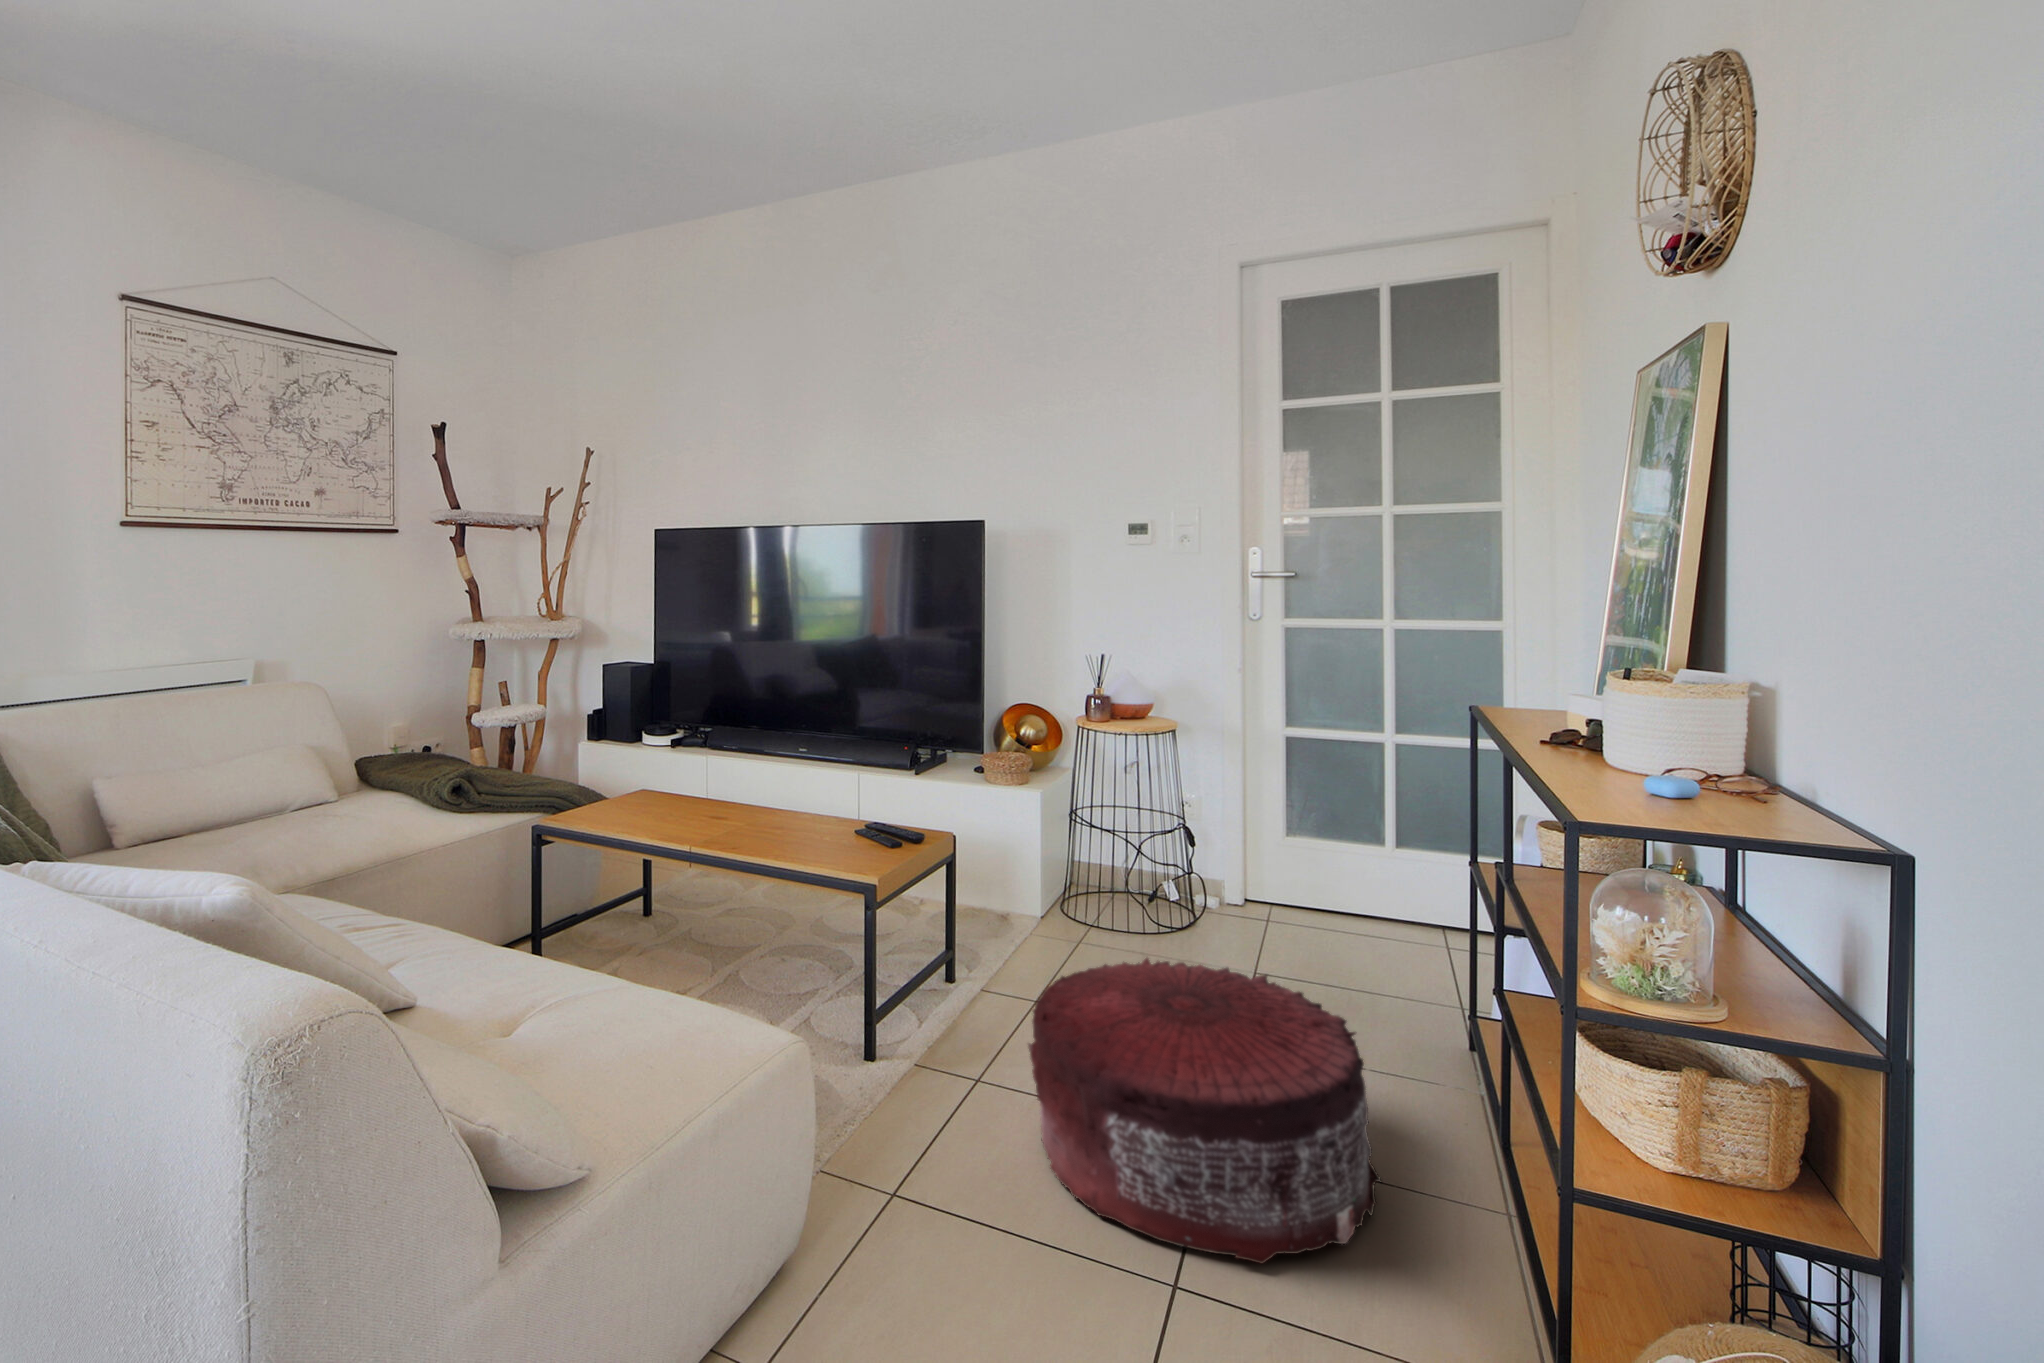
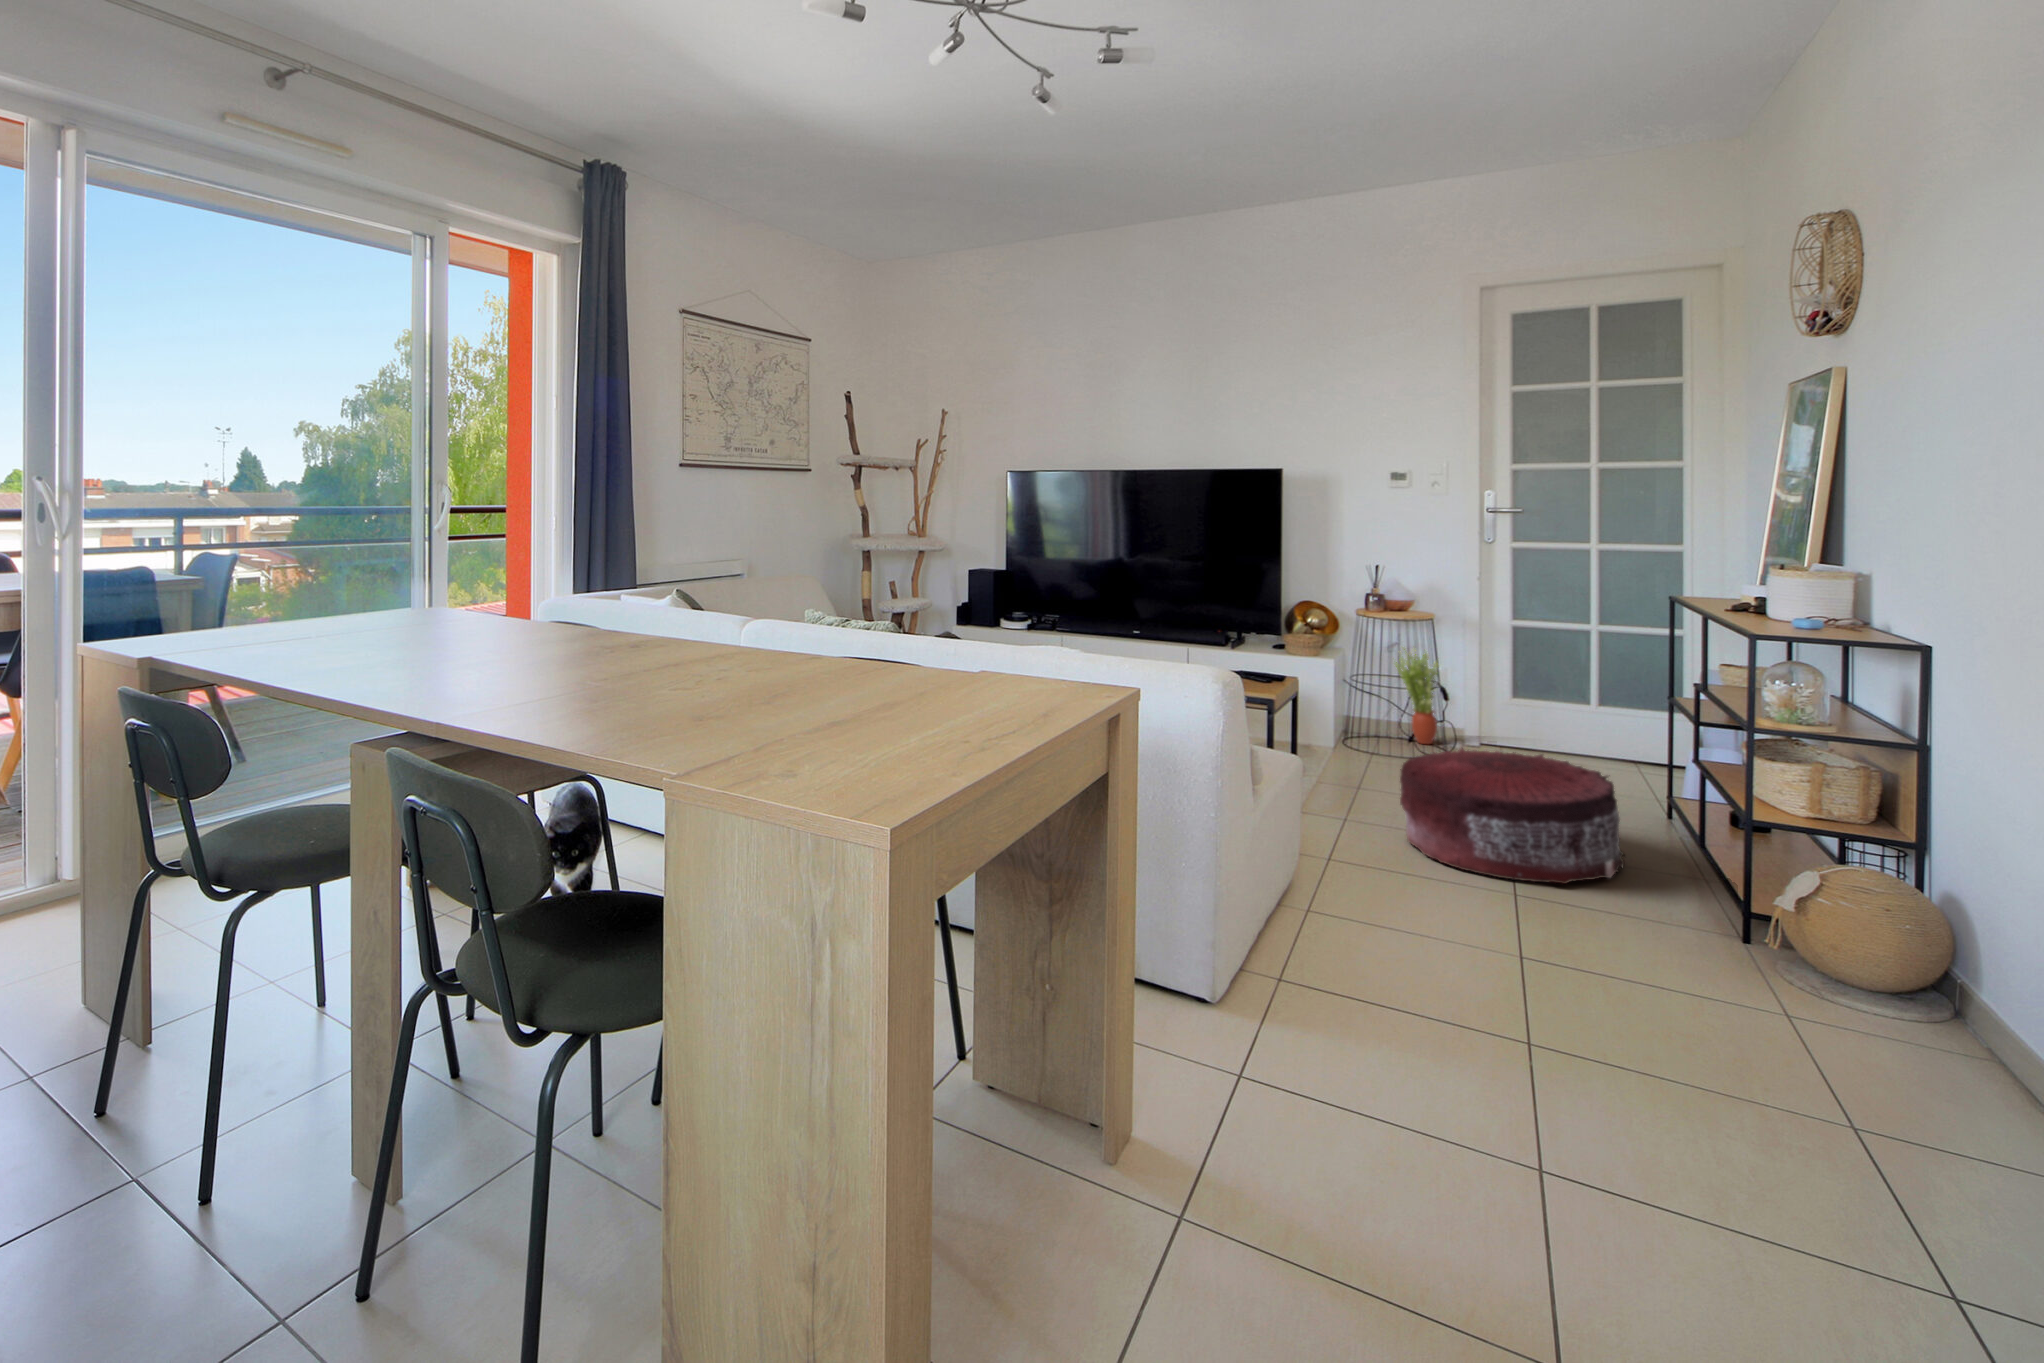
potted plant: none [1122,762,1186,910] -> present [1395,649,1438,744]

